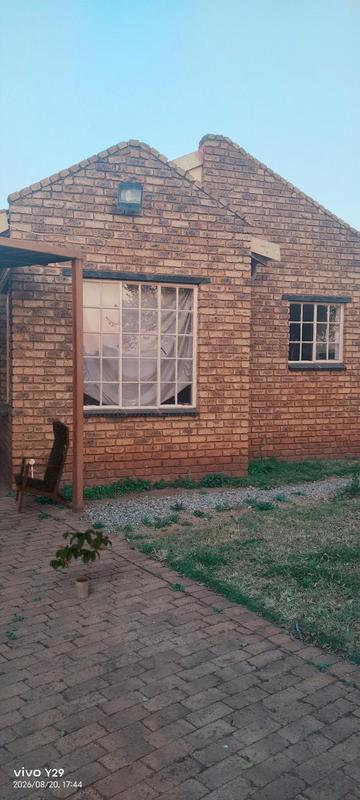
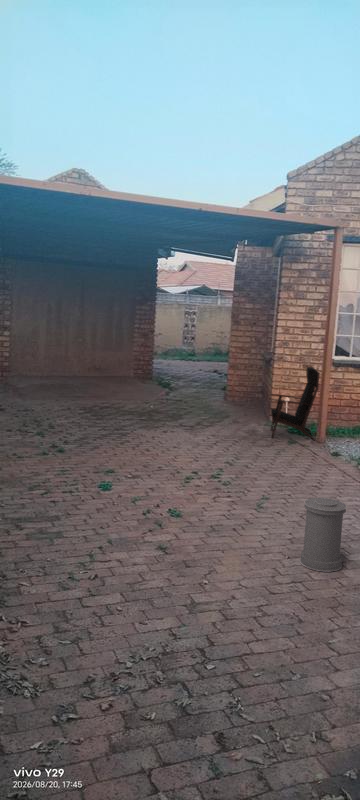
potted plant: present [49,529,112,598] -> none [287,447,339,500]
trash can: none [86,612,144,720] -> present [300,498,347,572]

